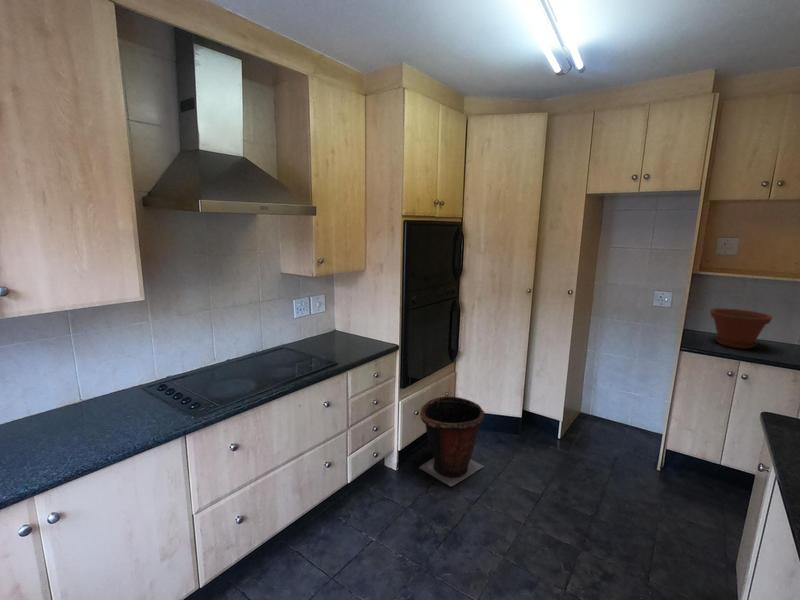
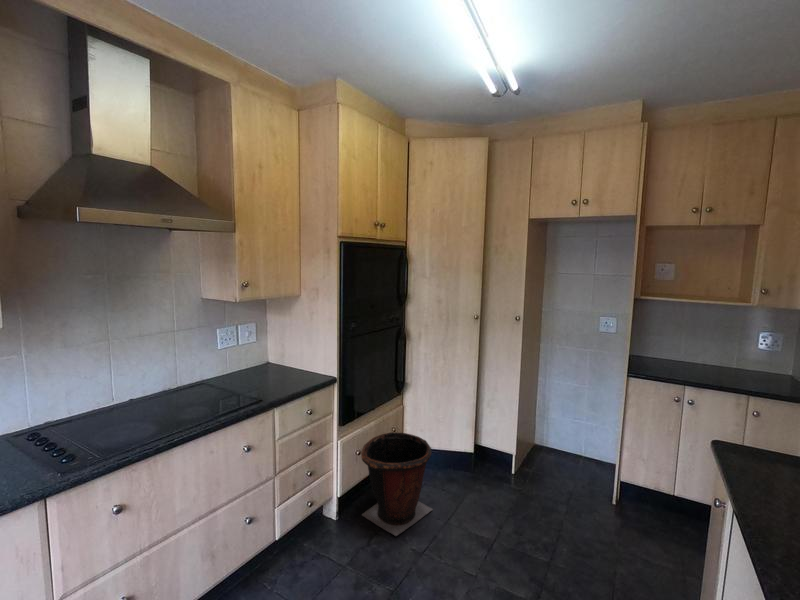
plant pot: present [710,308,772,349] -> none [653,332,712,372]

